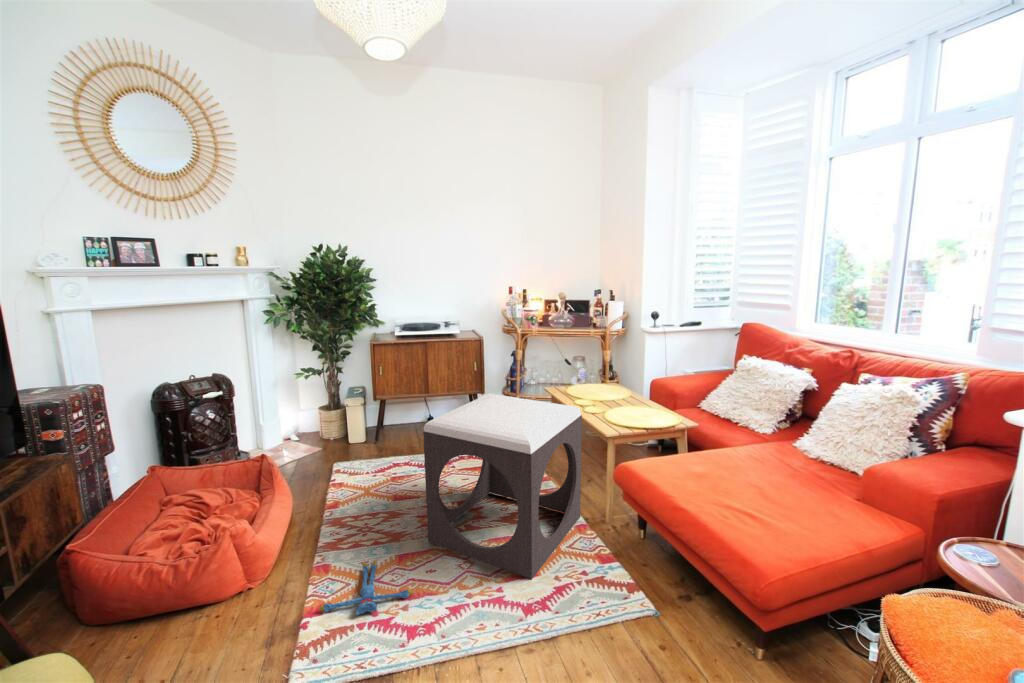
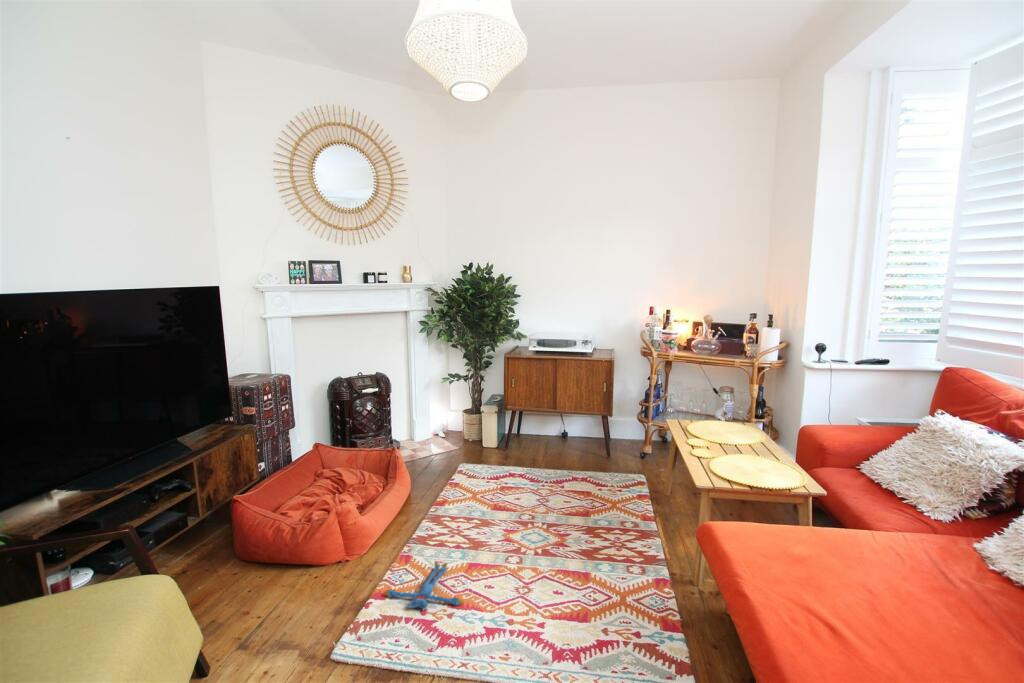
footstool: present [423,394,582,579] -> none [498,419,672,625]

